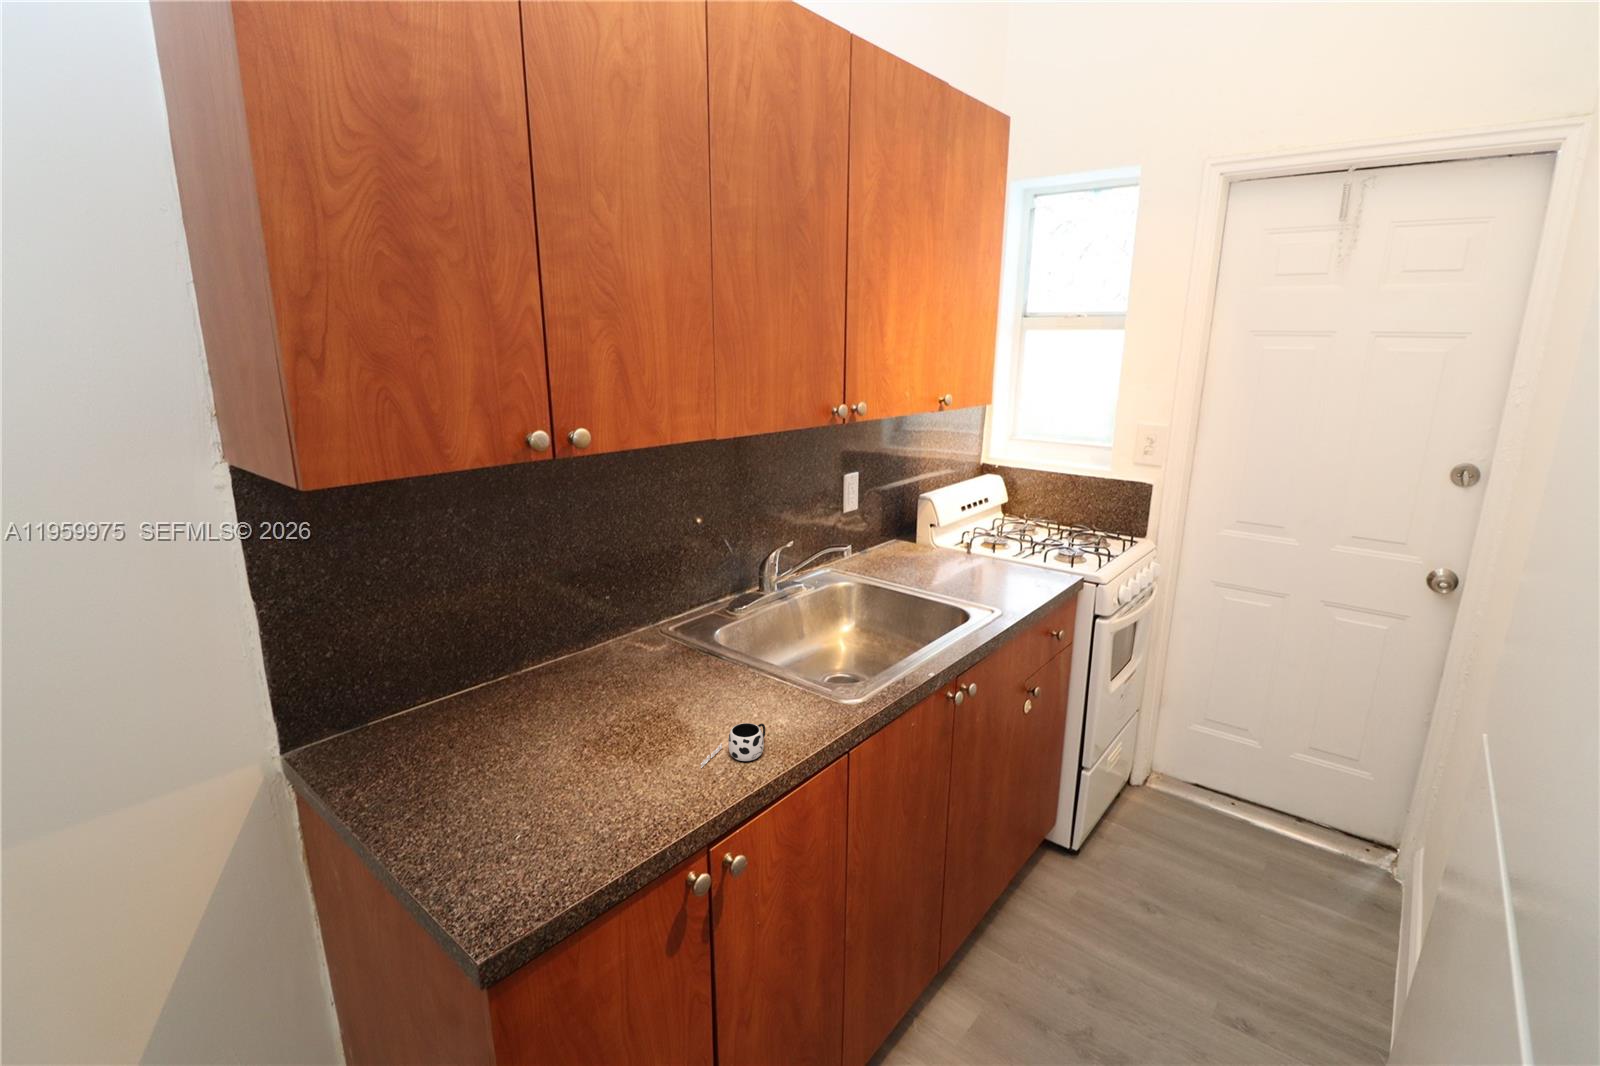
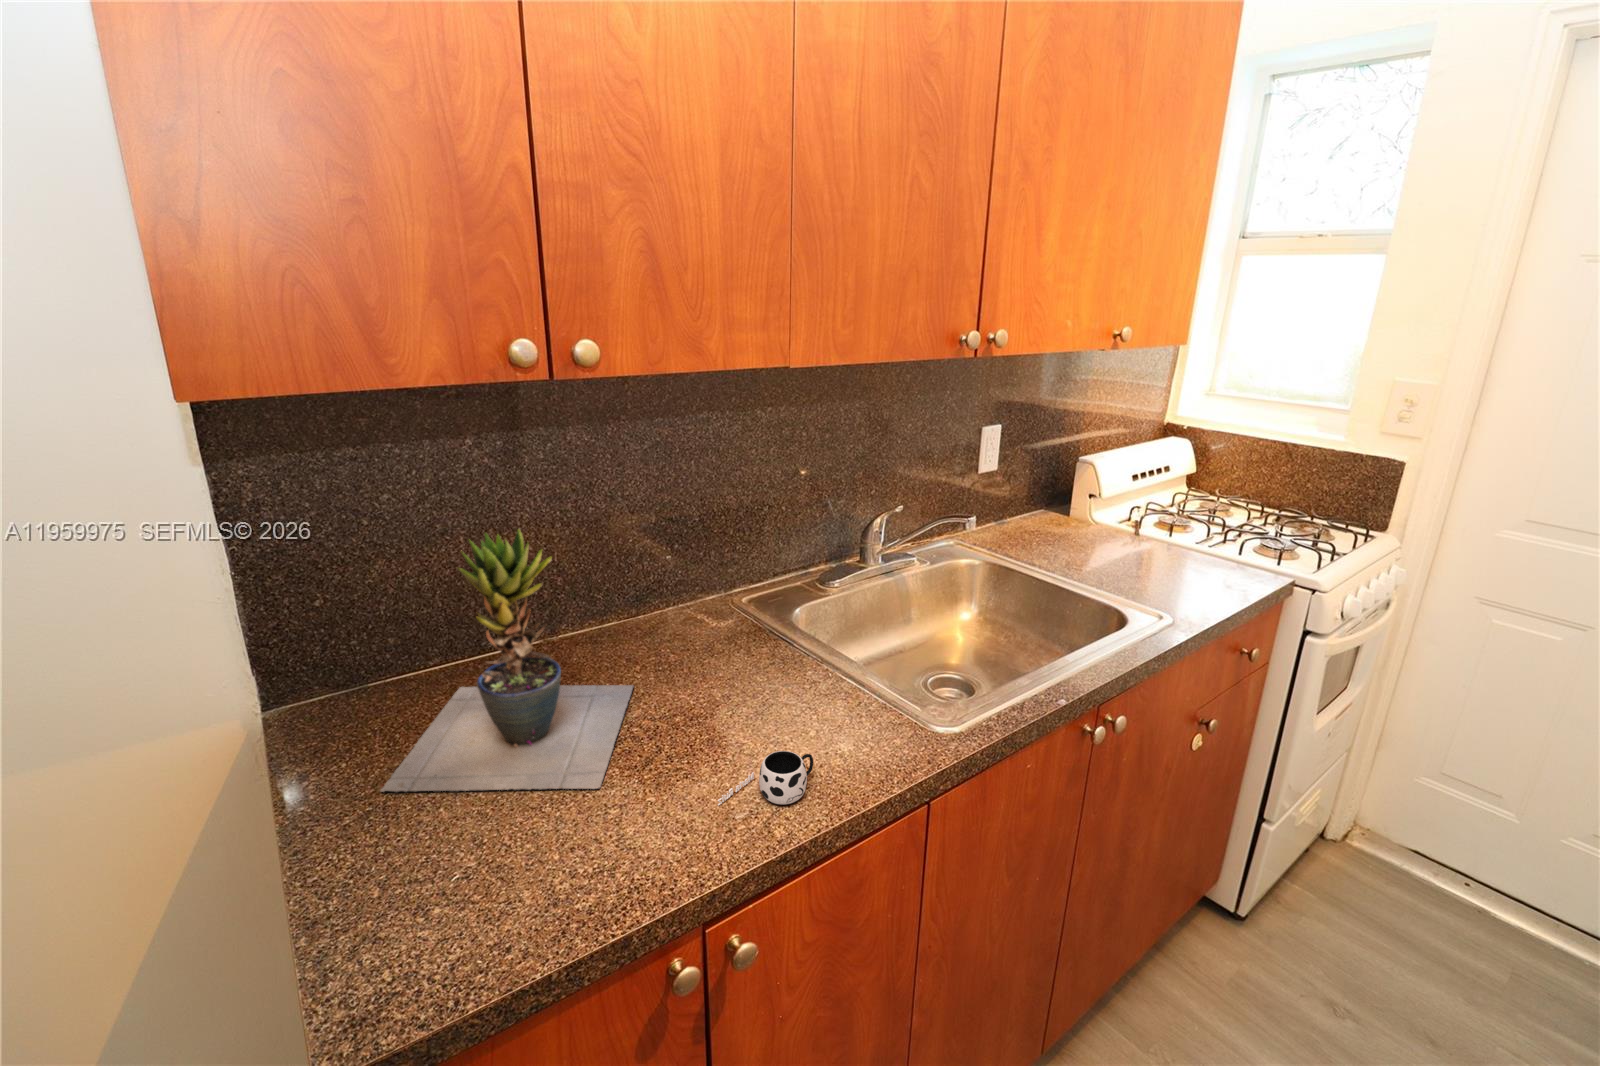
potted plant: none [424,575,606,795] -> present [381,529,633,792]

